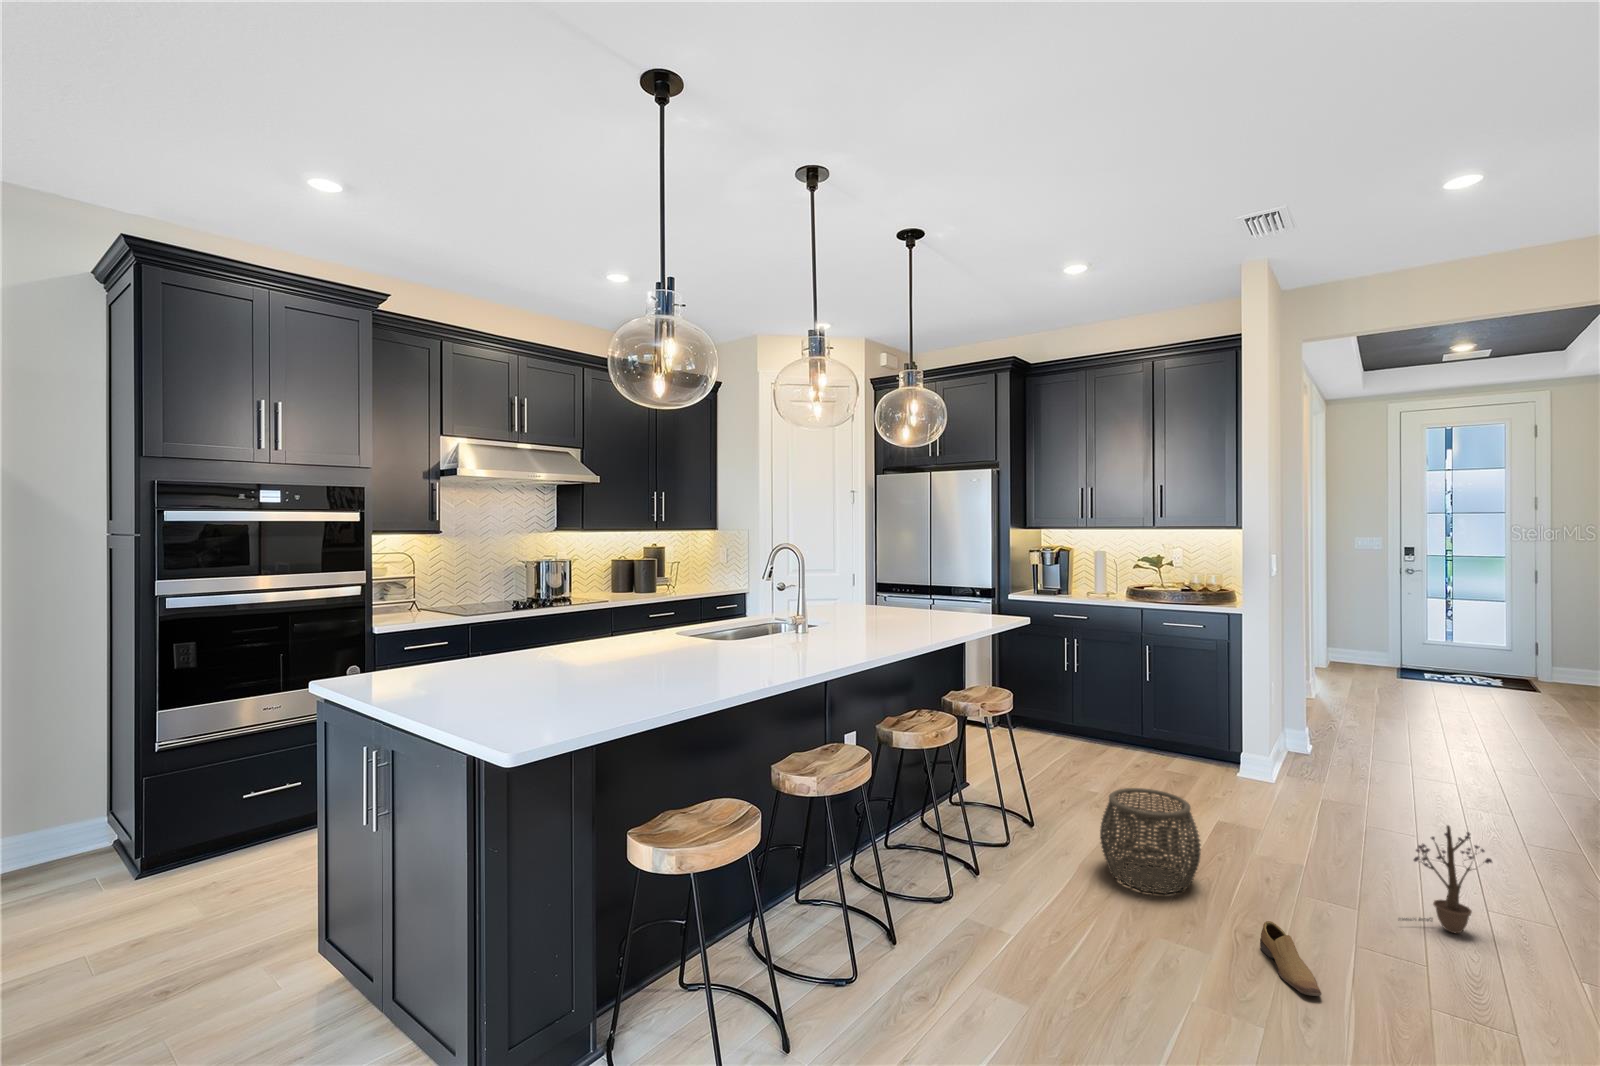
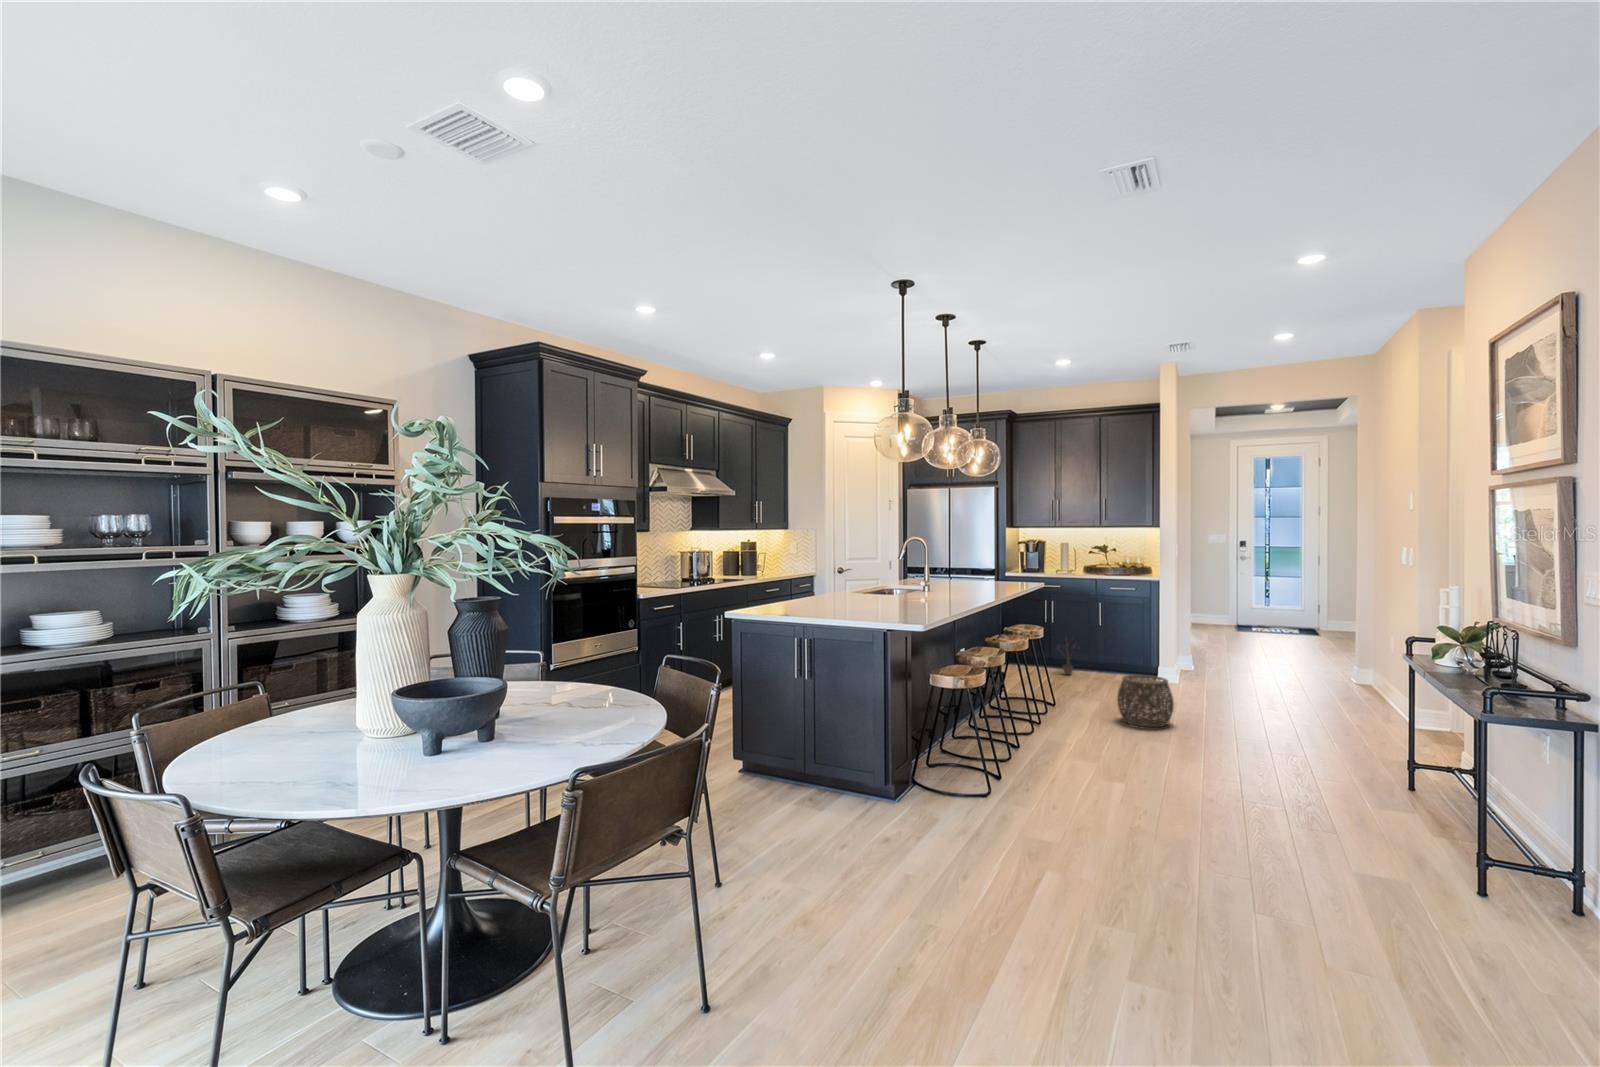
decorative plant: present [1399,826,1492,933] -> present [1058,638,1080,675]
shoe: present [1260,921,1321,996] -> none [1214,727,1249,752]

